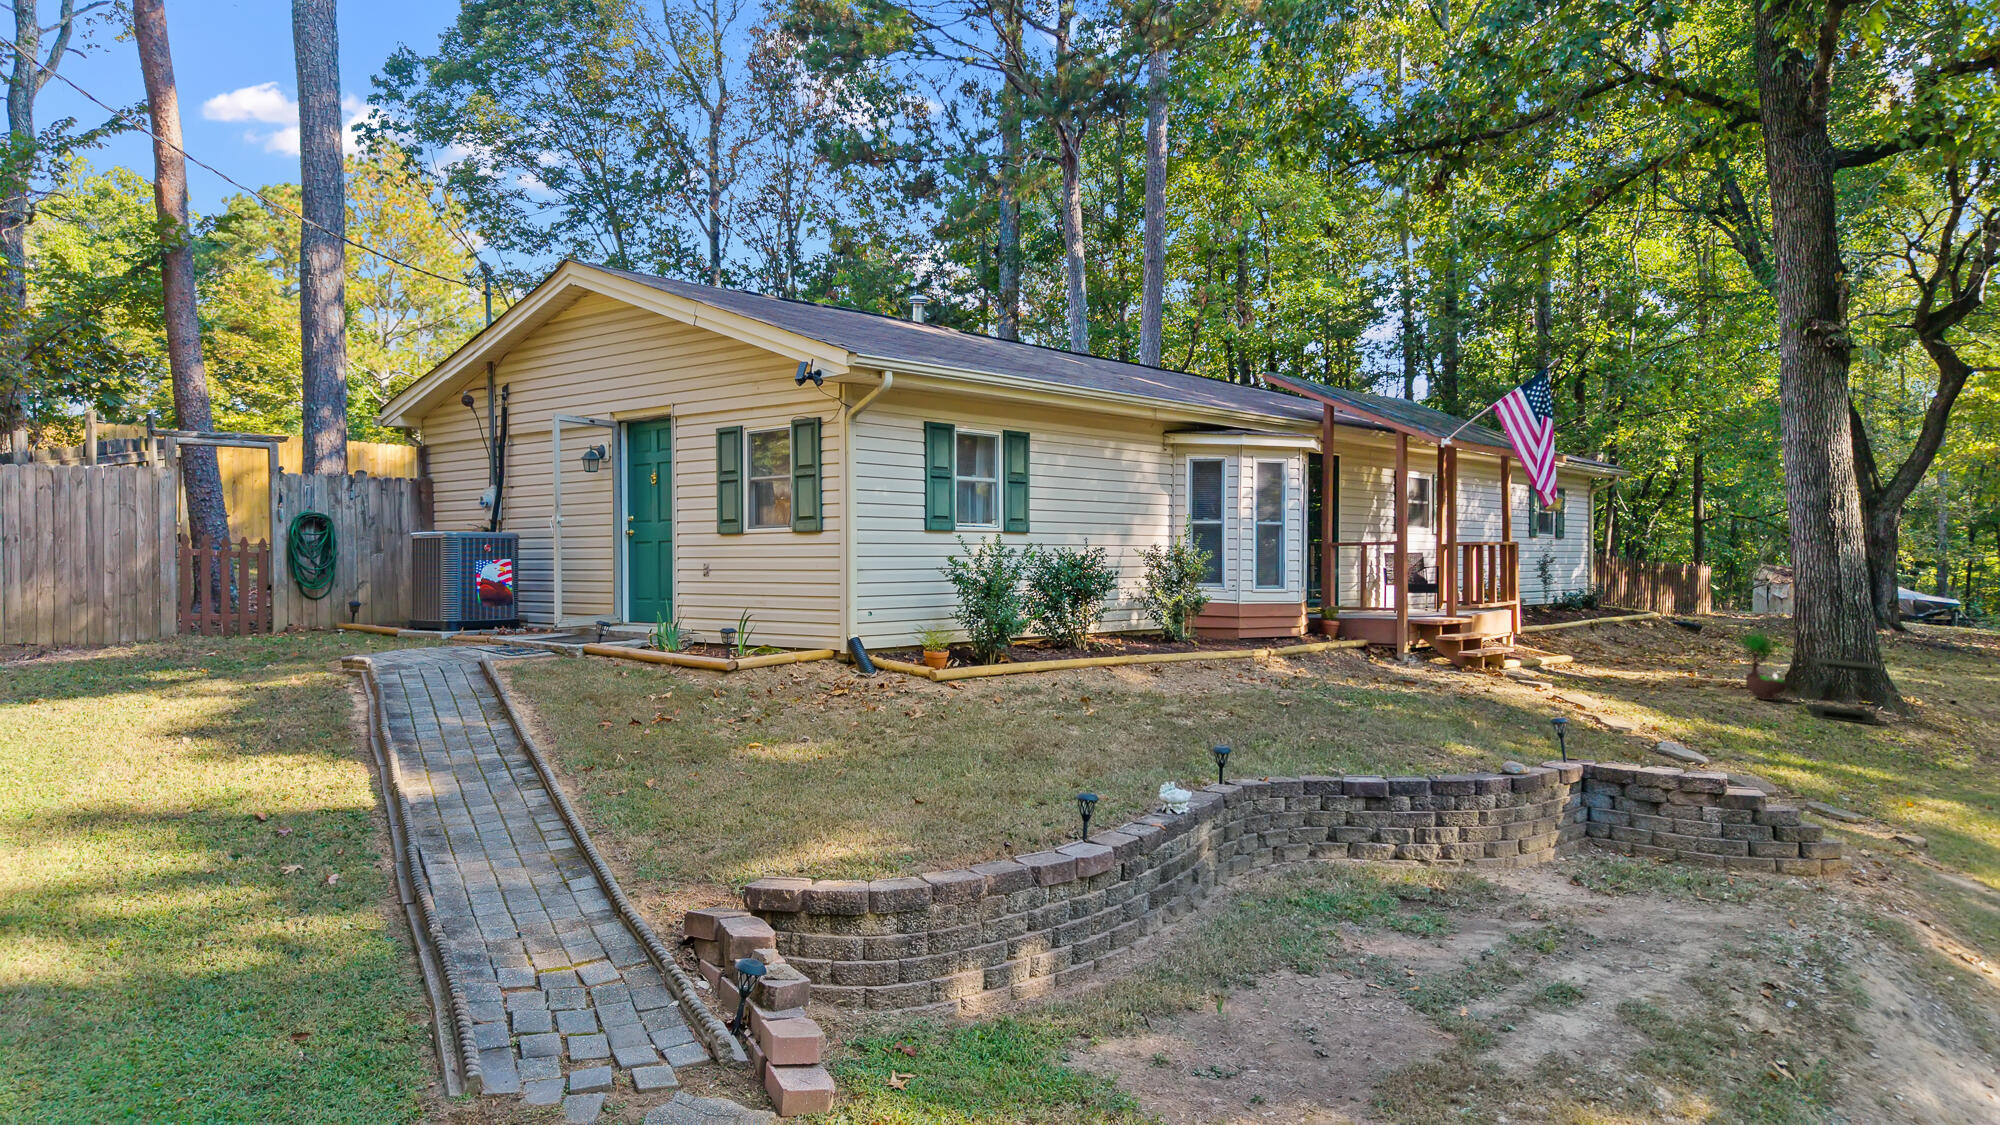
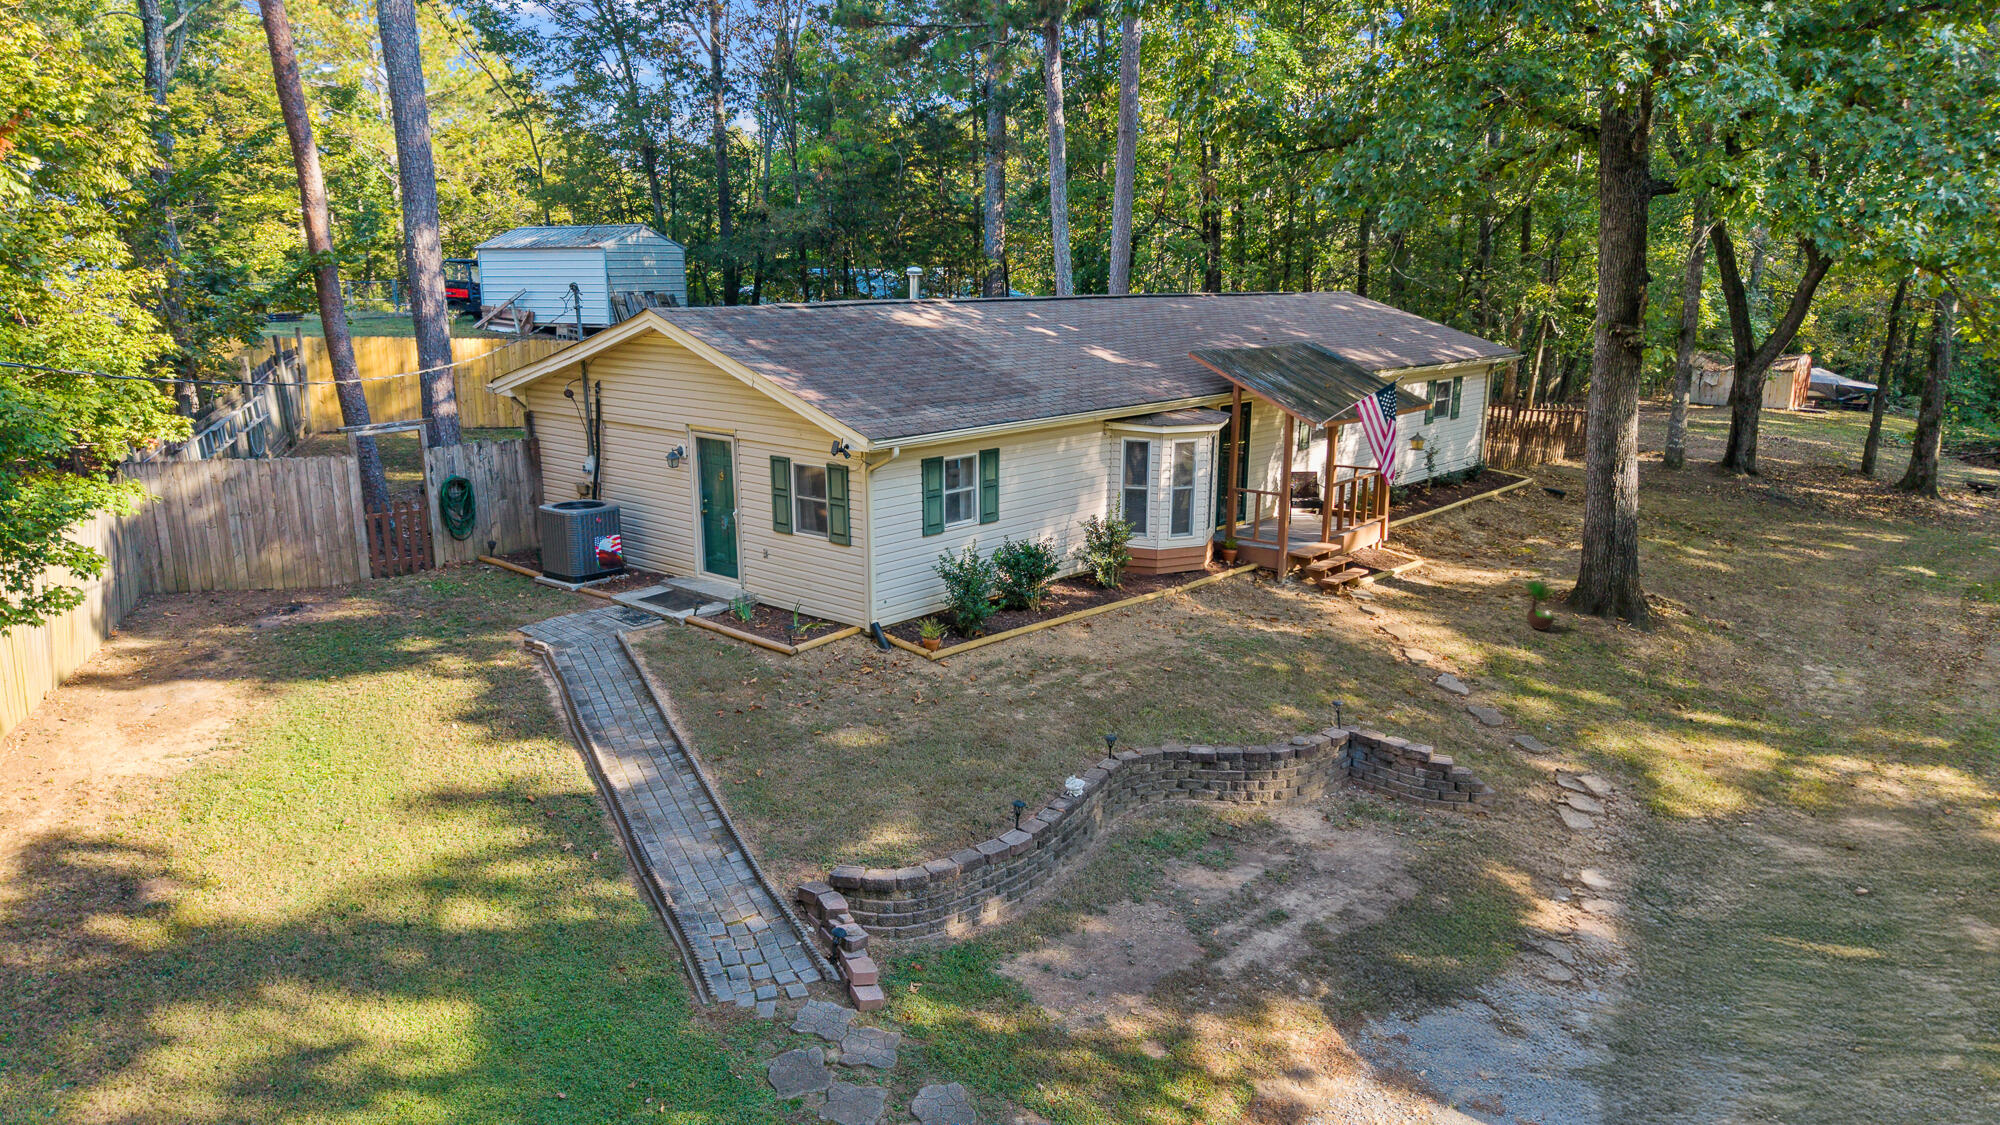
side table: present [1805,657,1881,725] -> none [1560,604,1610,658]

